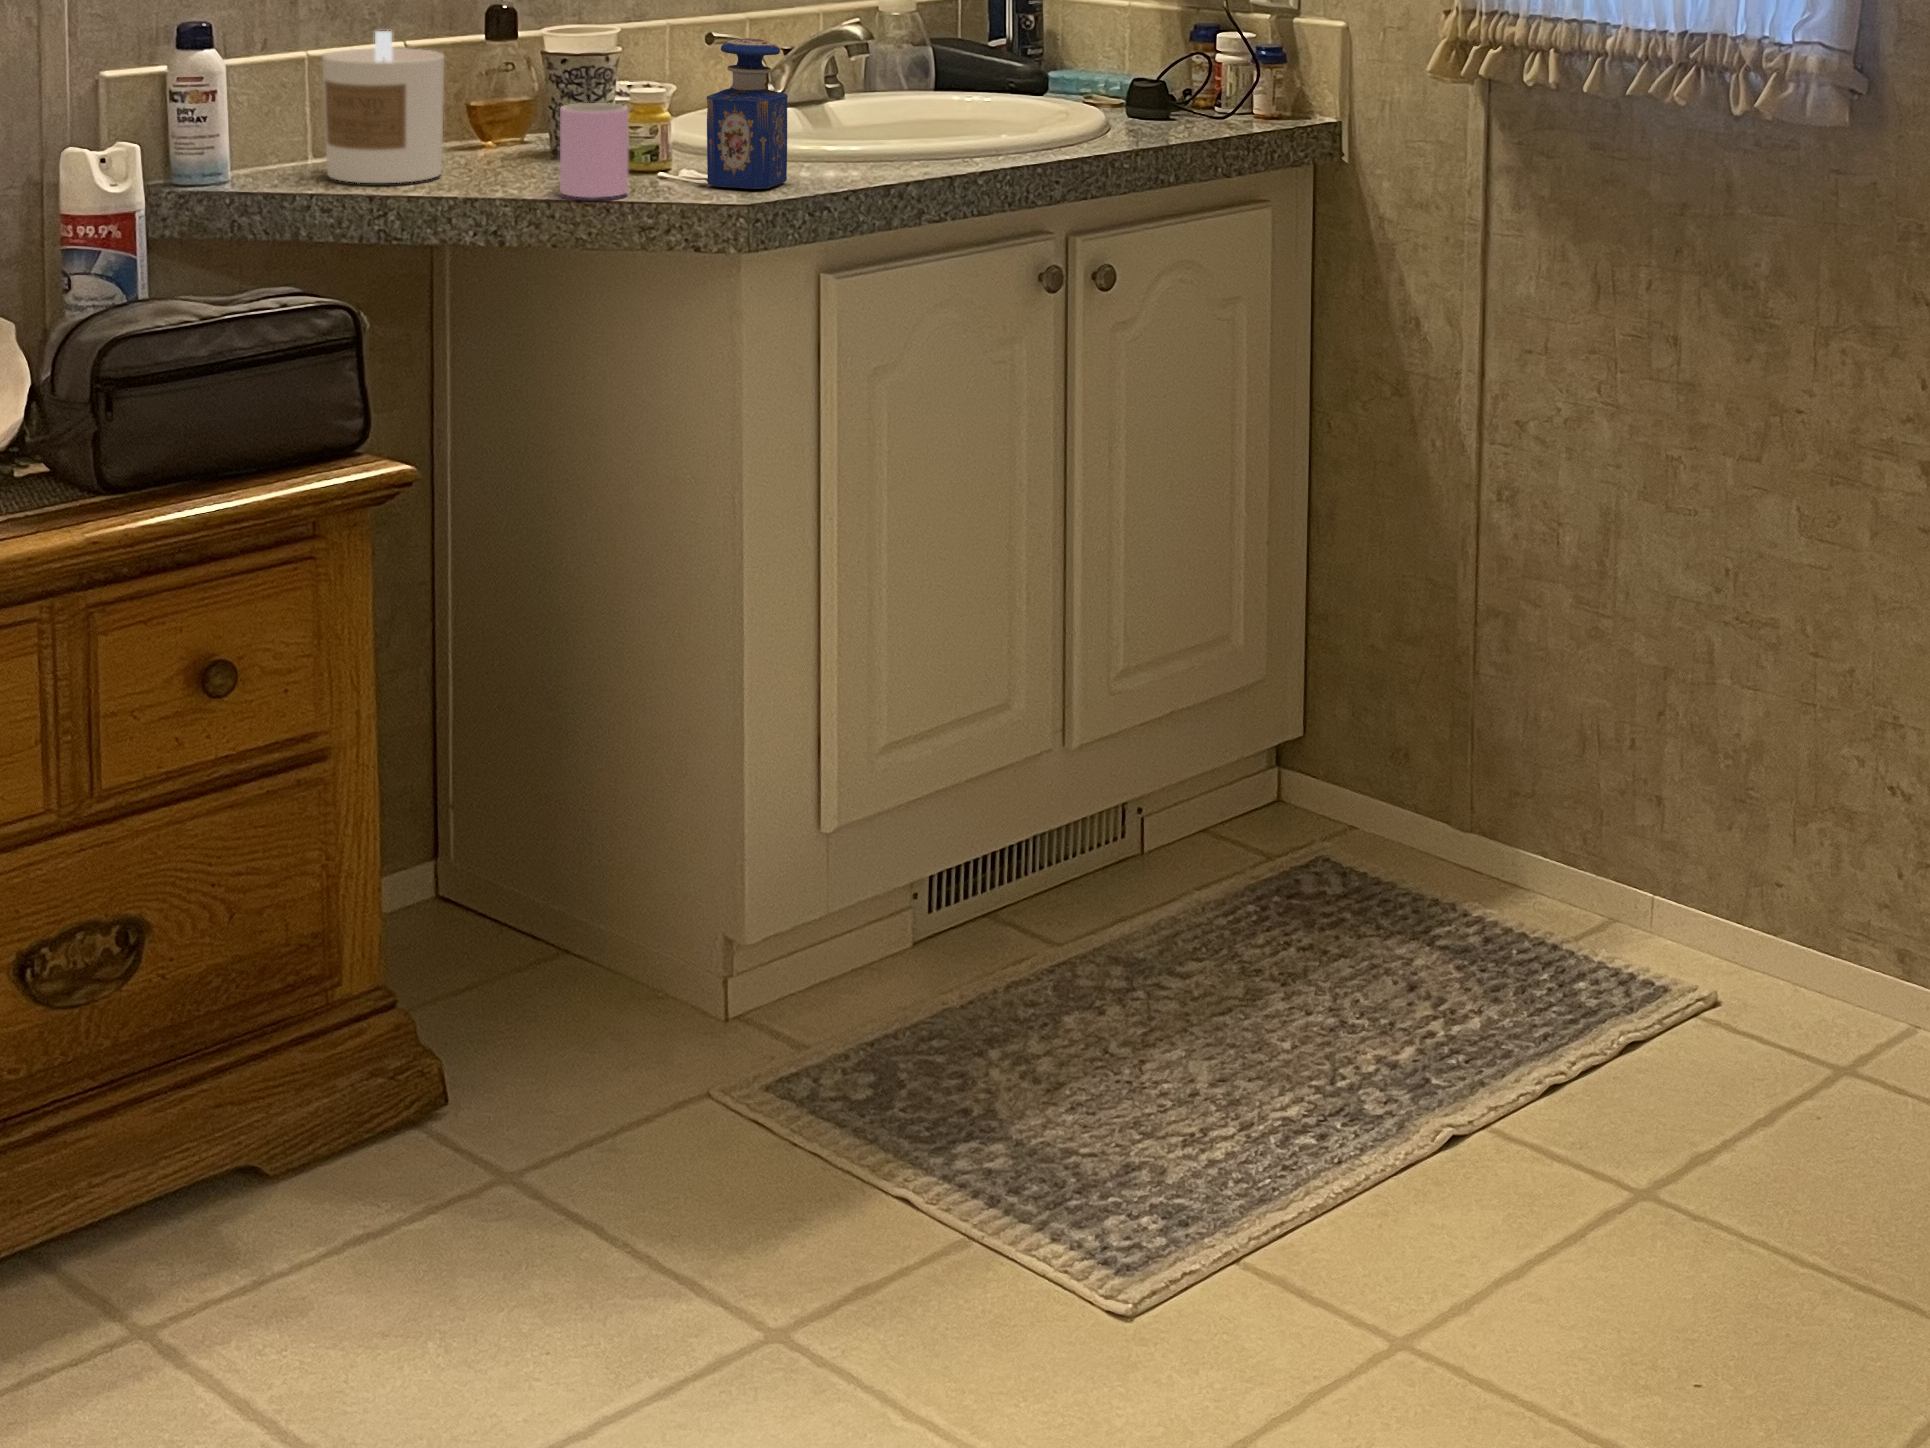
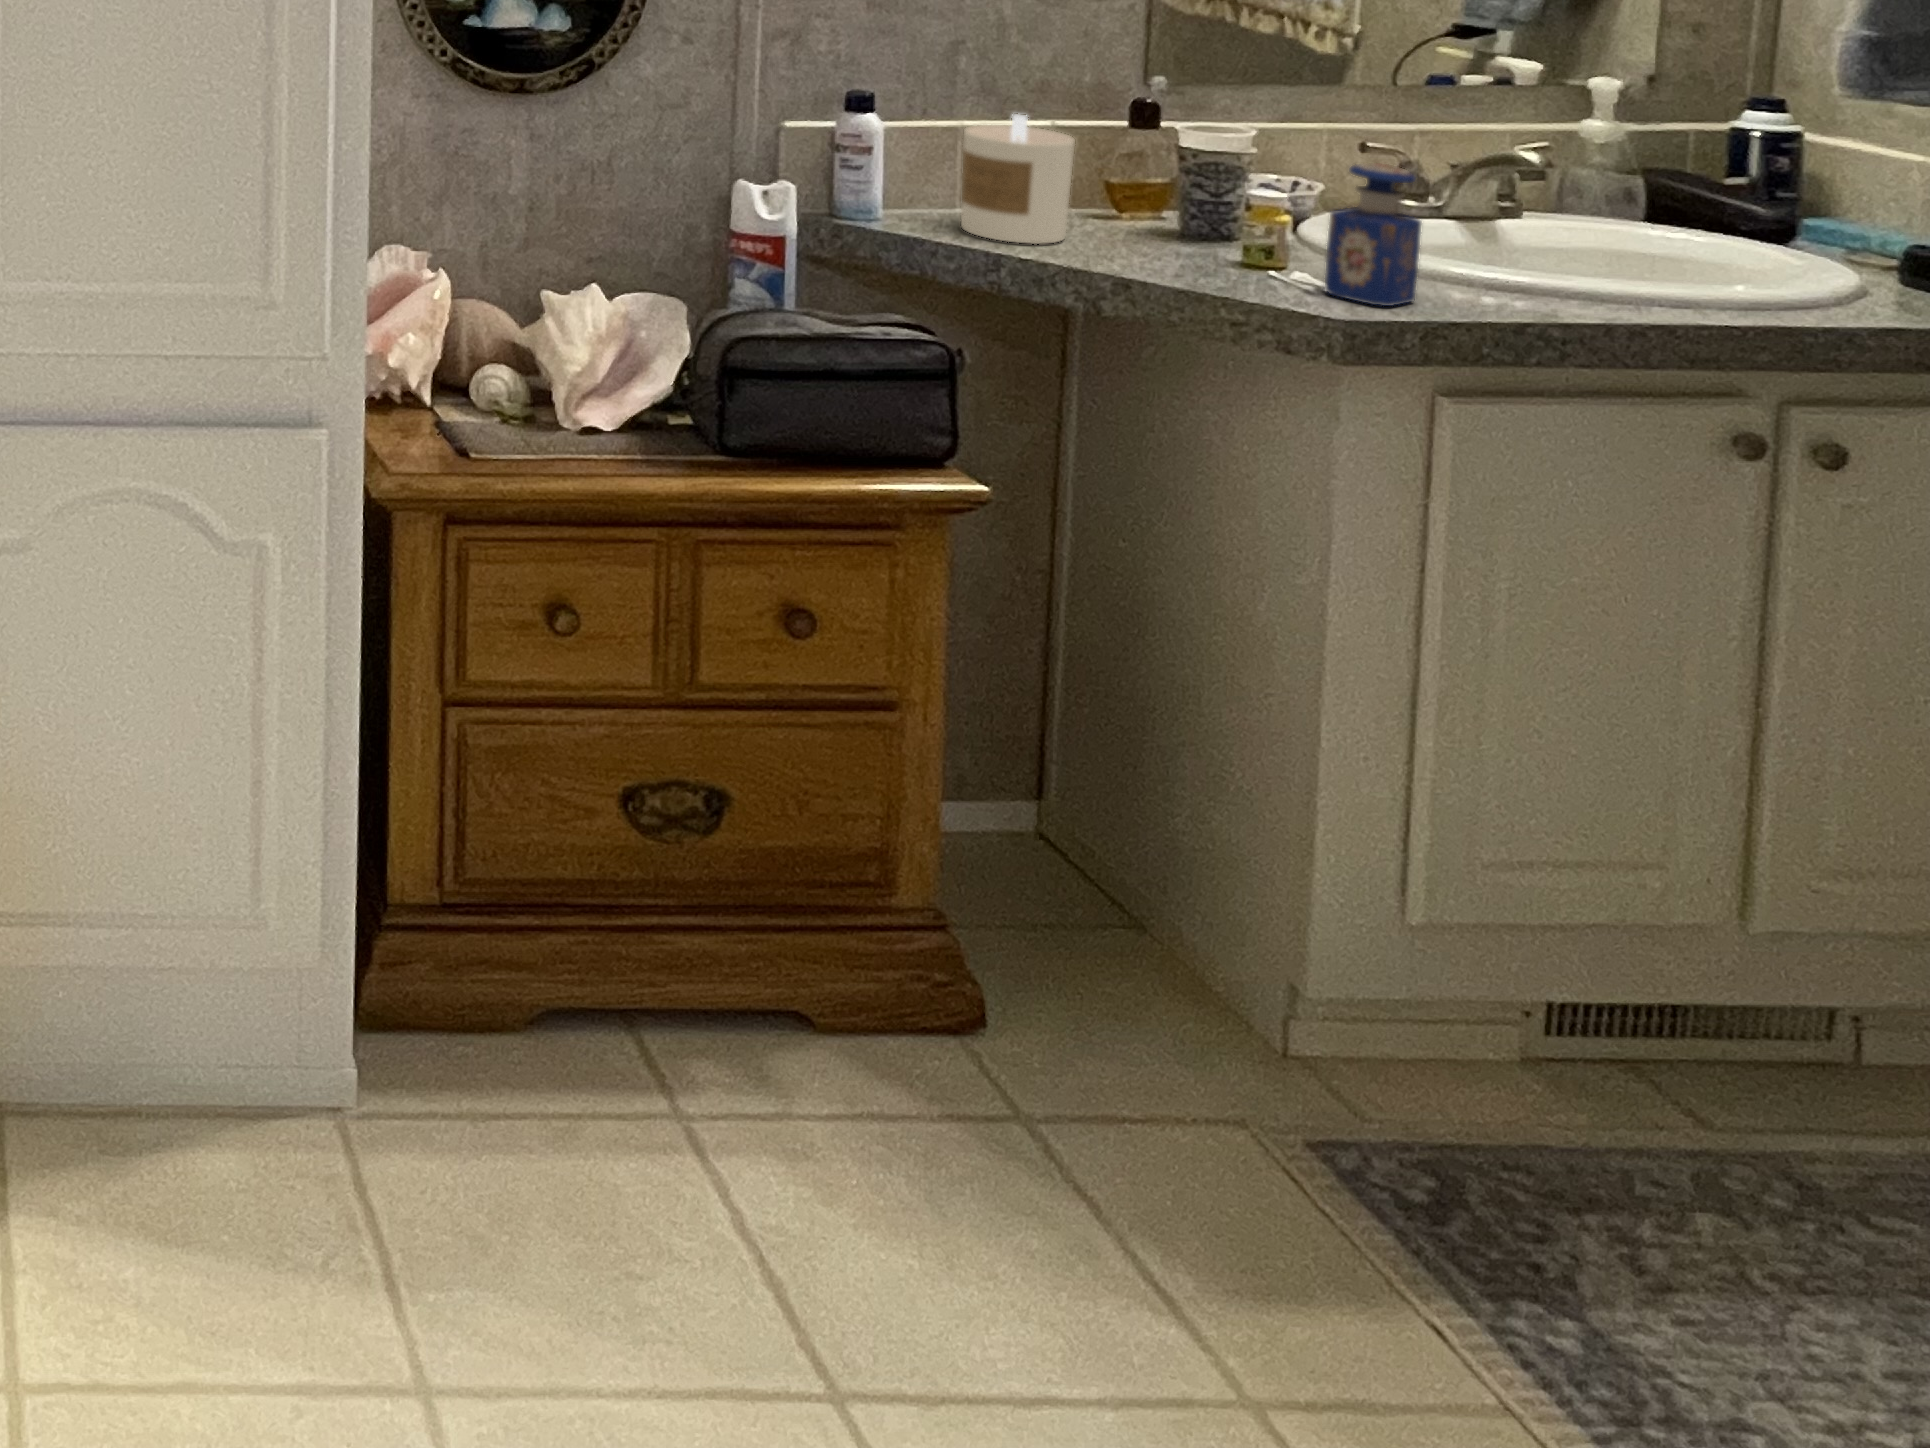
cup: present [560,103,628,198] -> none [1166,201,1242,290]

